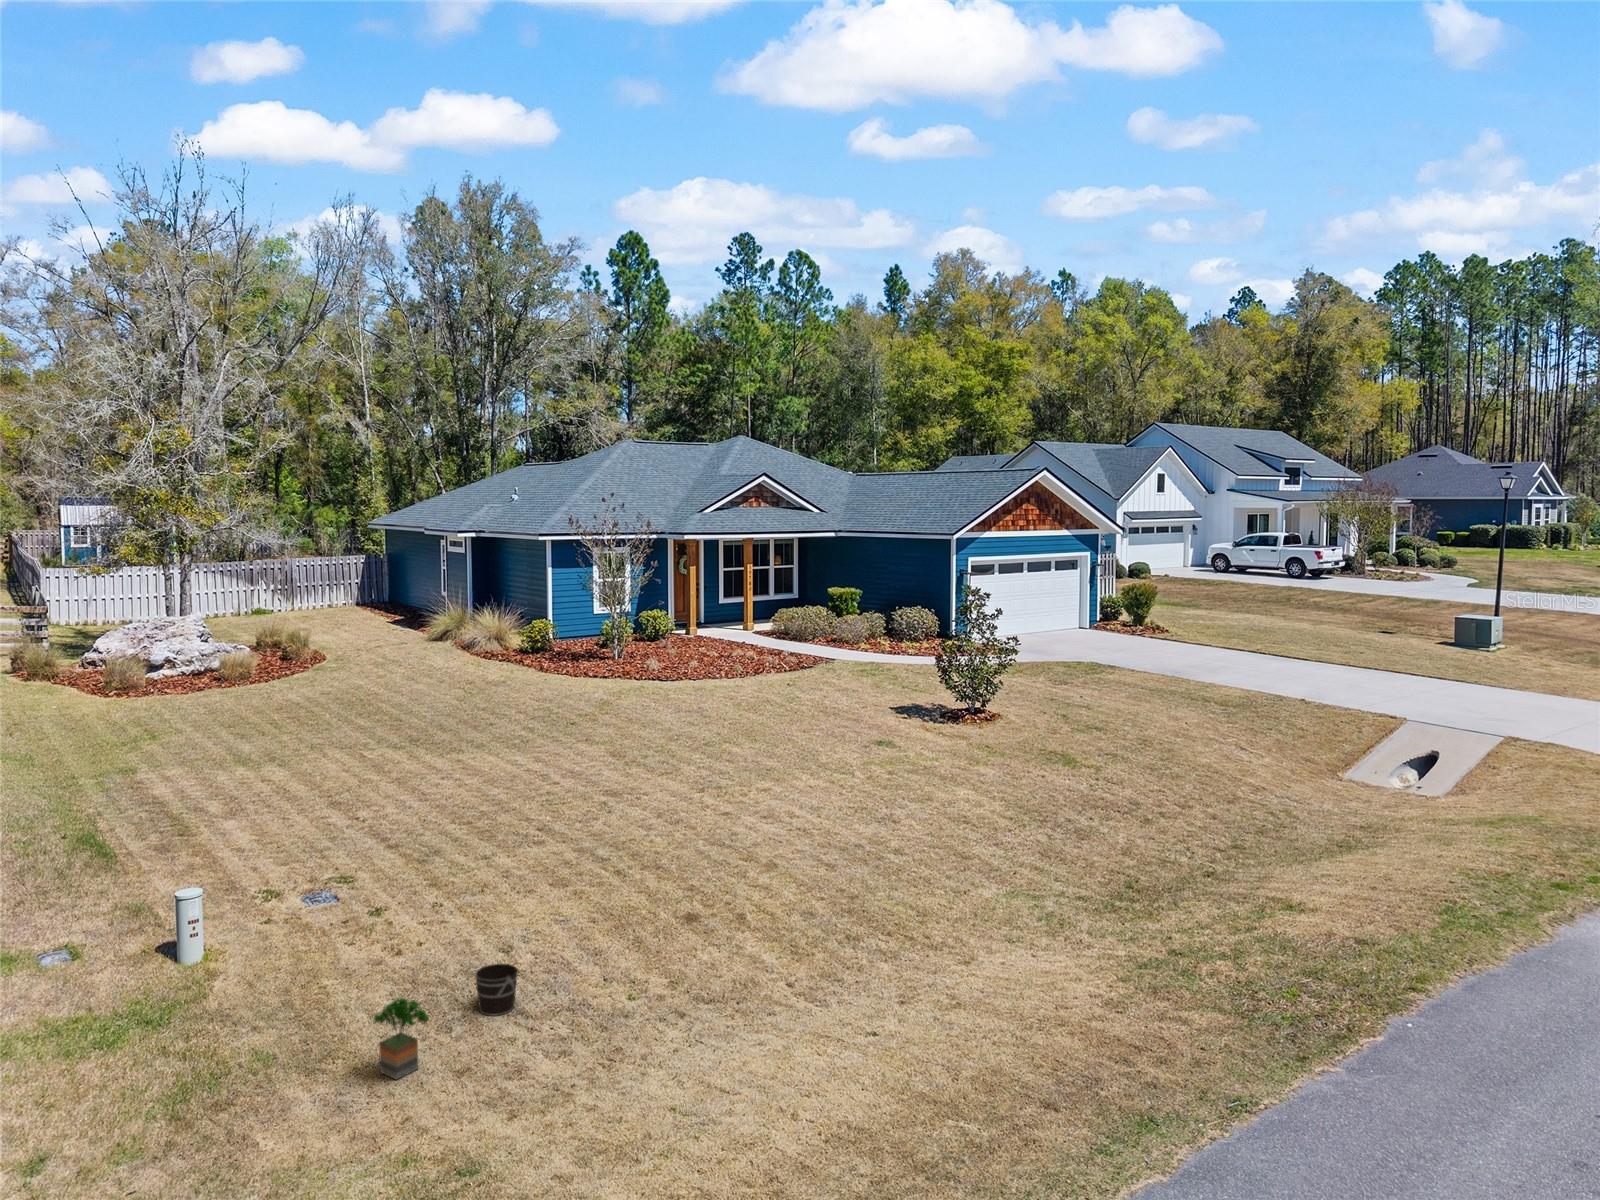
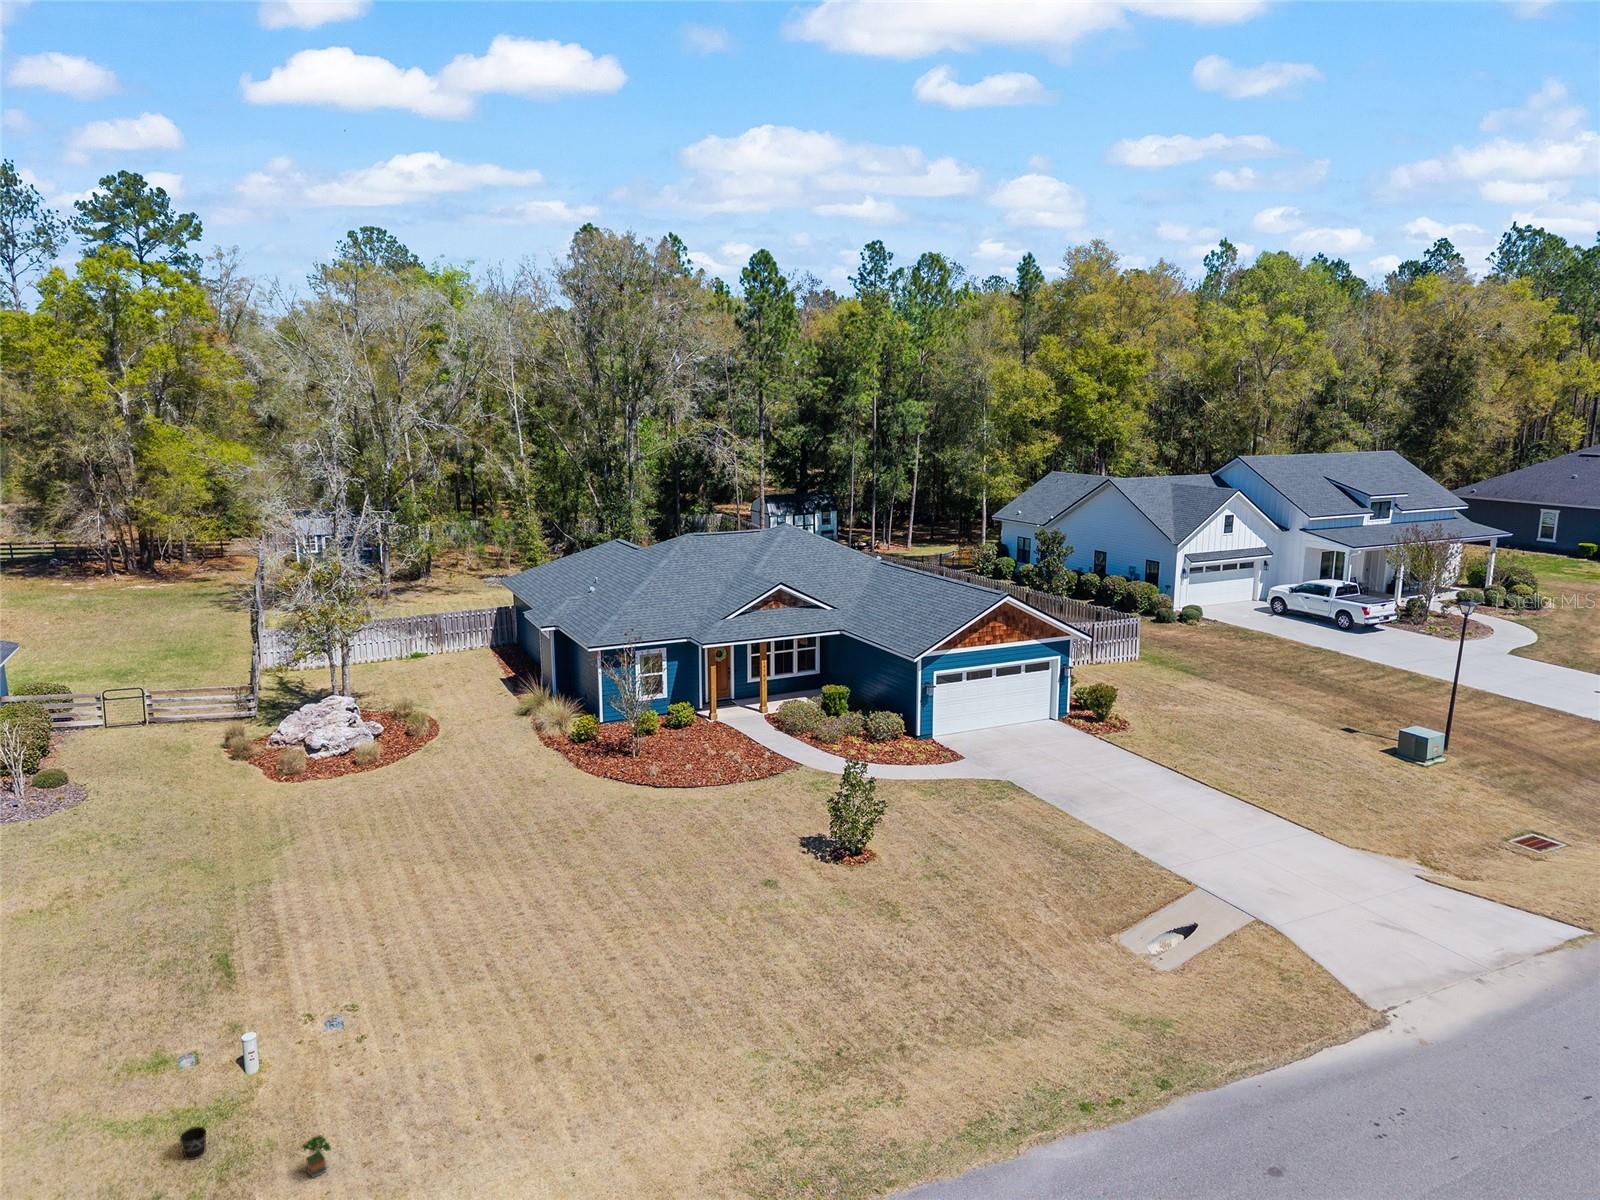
bucket: present [475,964,518,1016] -> present [179,1127,206,1160]

